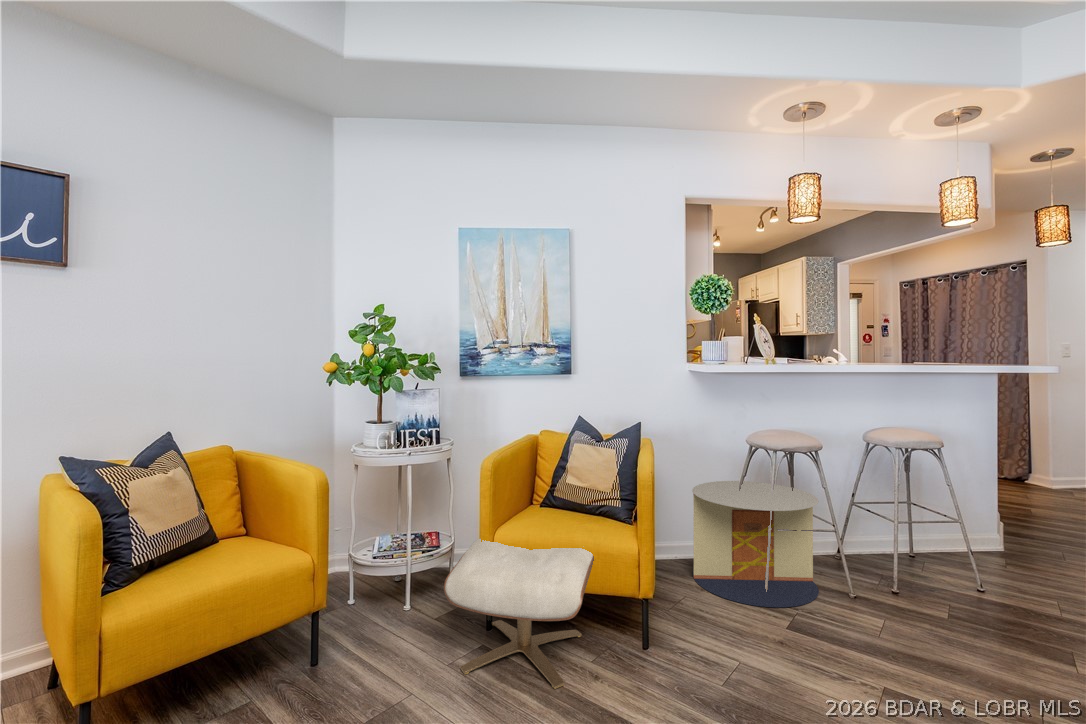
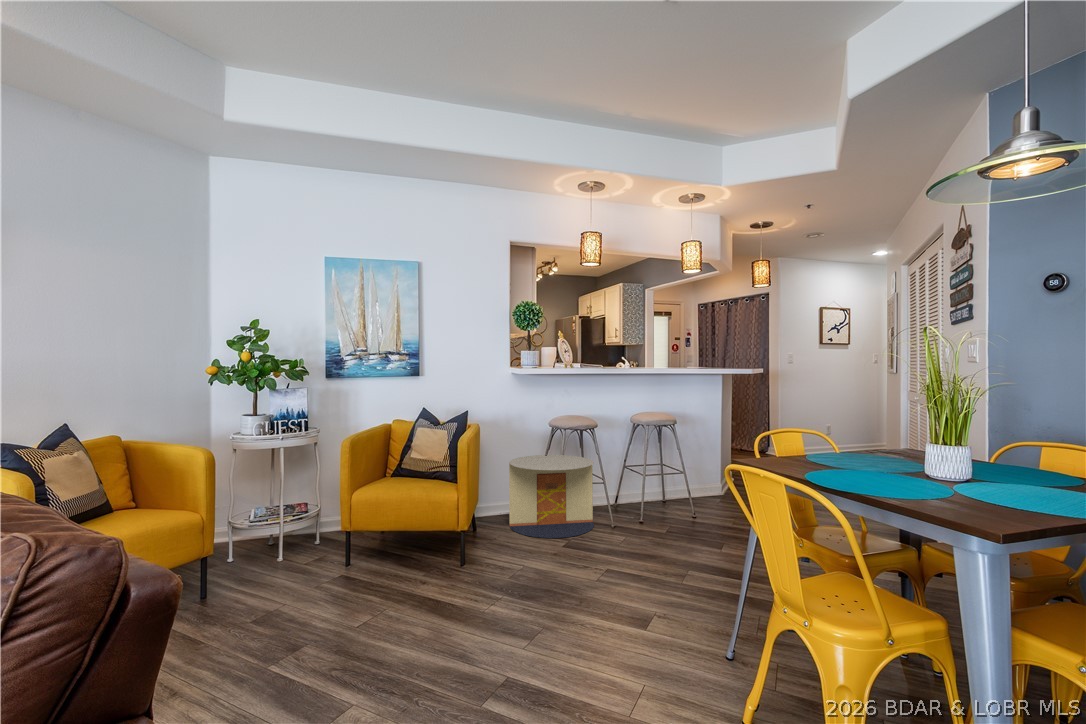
ottoman: present [444,539,594,689] -> none [310,498,428,591]

